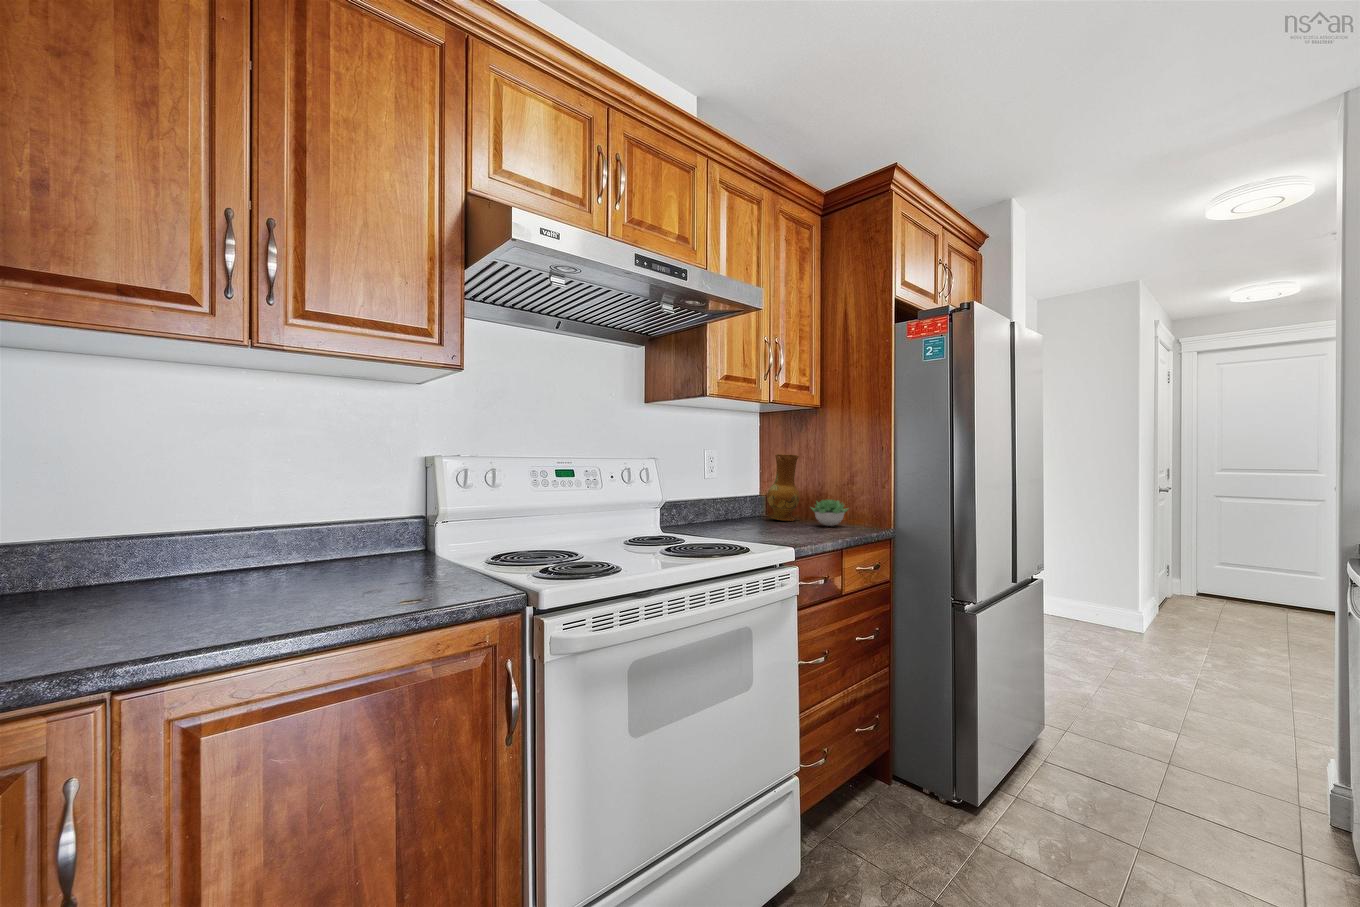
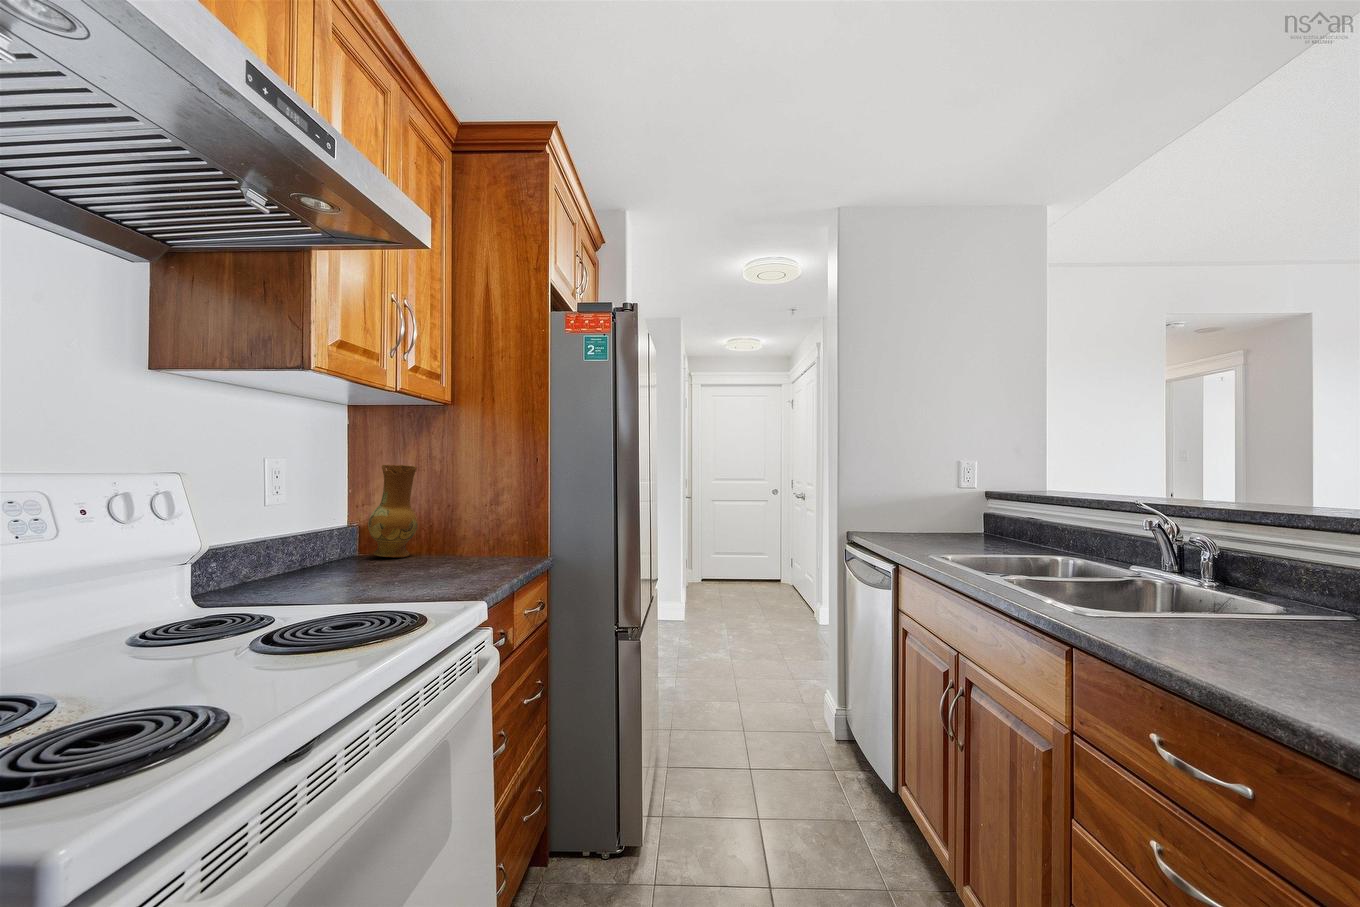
succulent plant: present [811,500,848,526] -> none [443,523,496,559]

